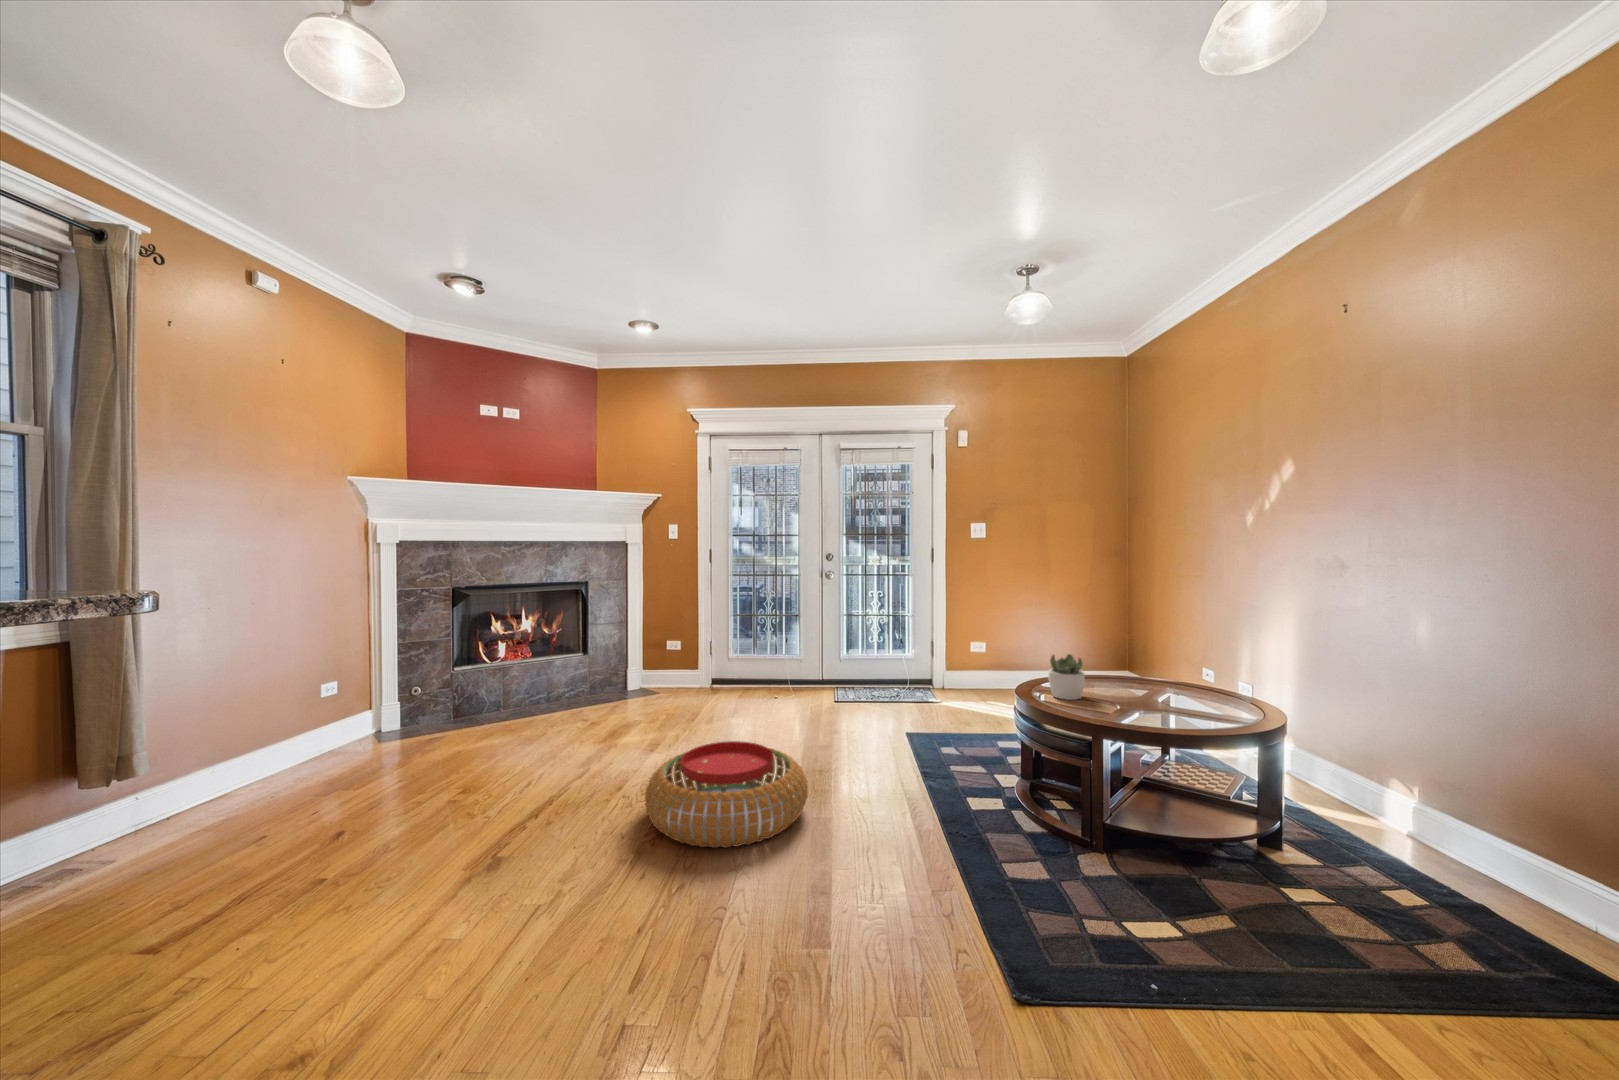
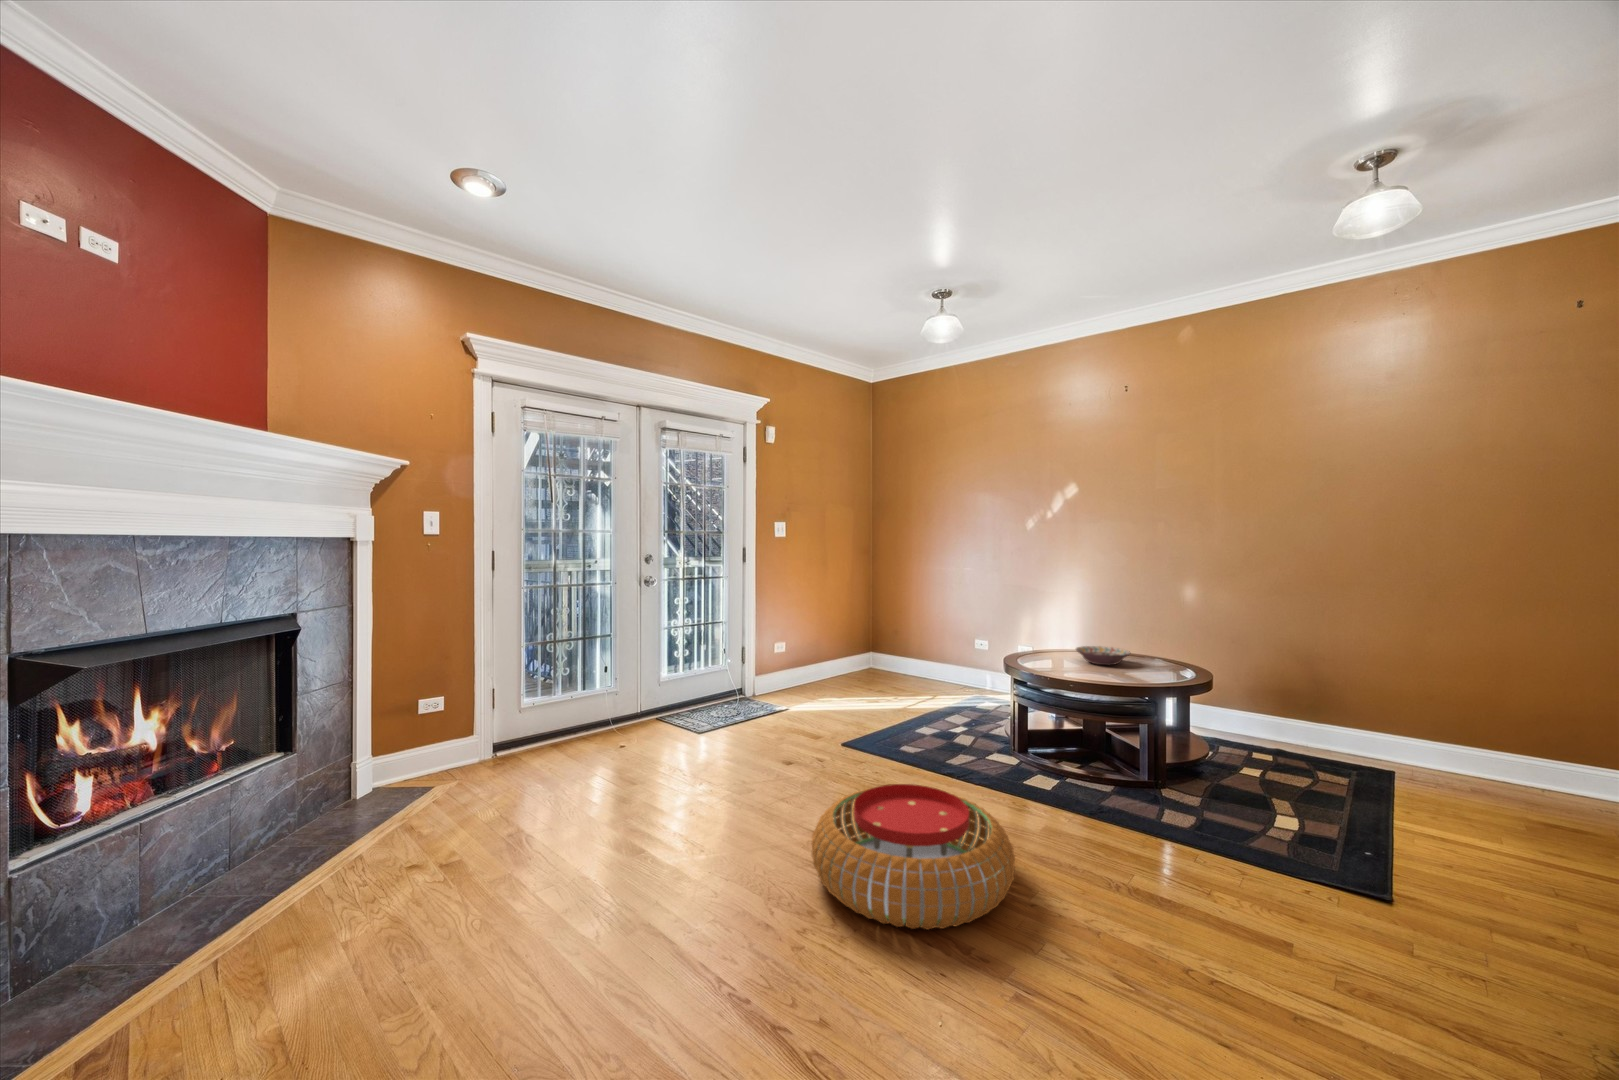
succulent plant: present [1048,654,1085,700] -> none [1037,634,1068,671]
decorative bowl: none [1124,681,1201,709] -> present [1076,646,1130,665]

